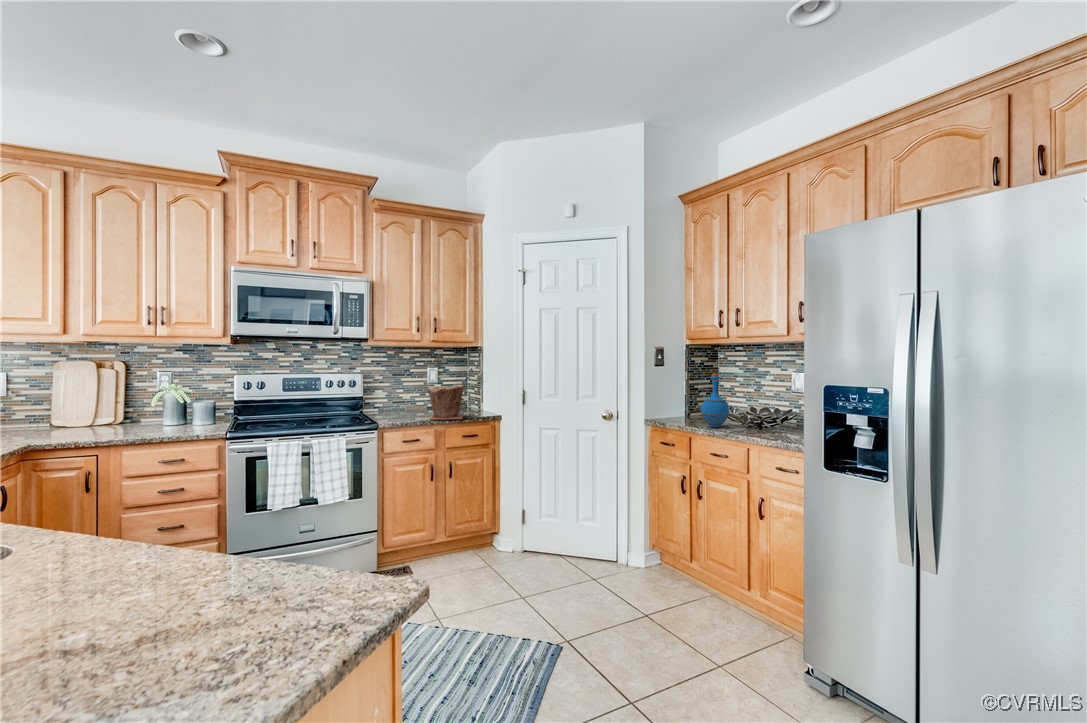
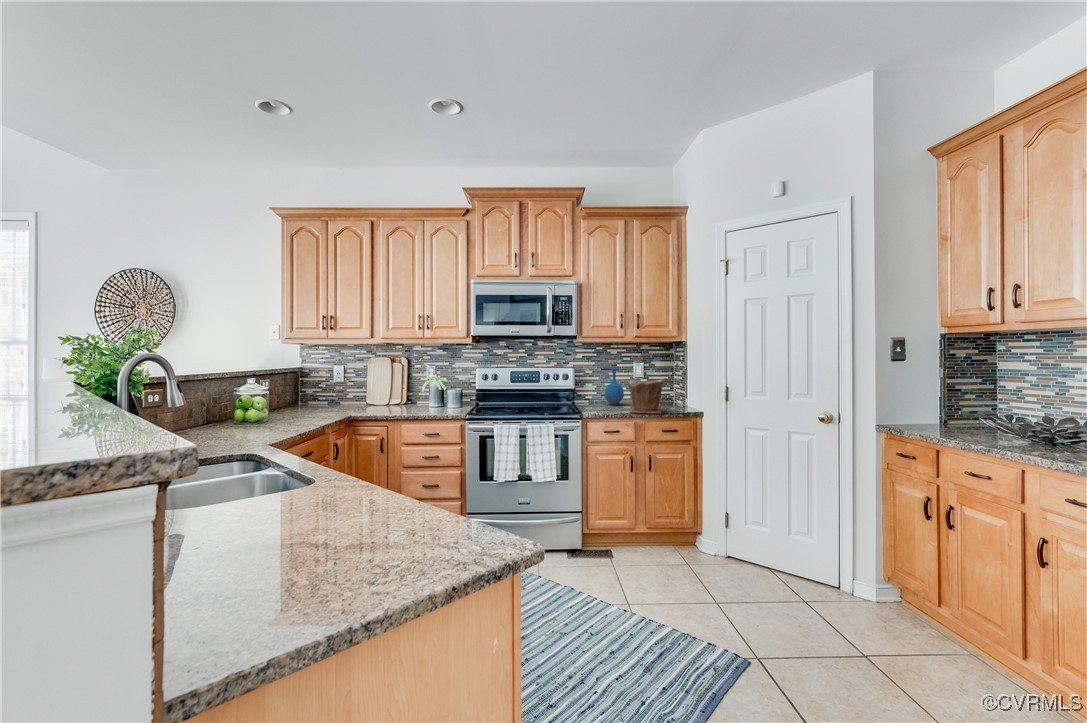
bottle: present [701,374,729,427] -> present [604,366,624,405]

